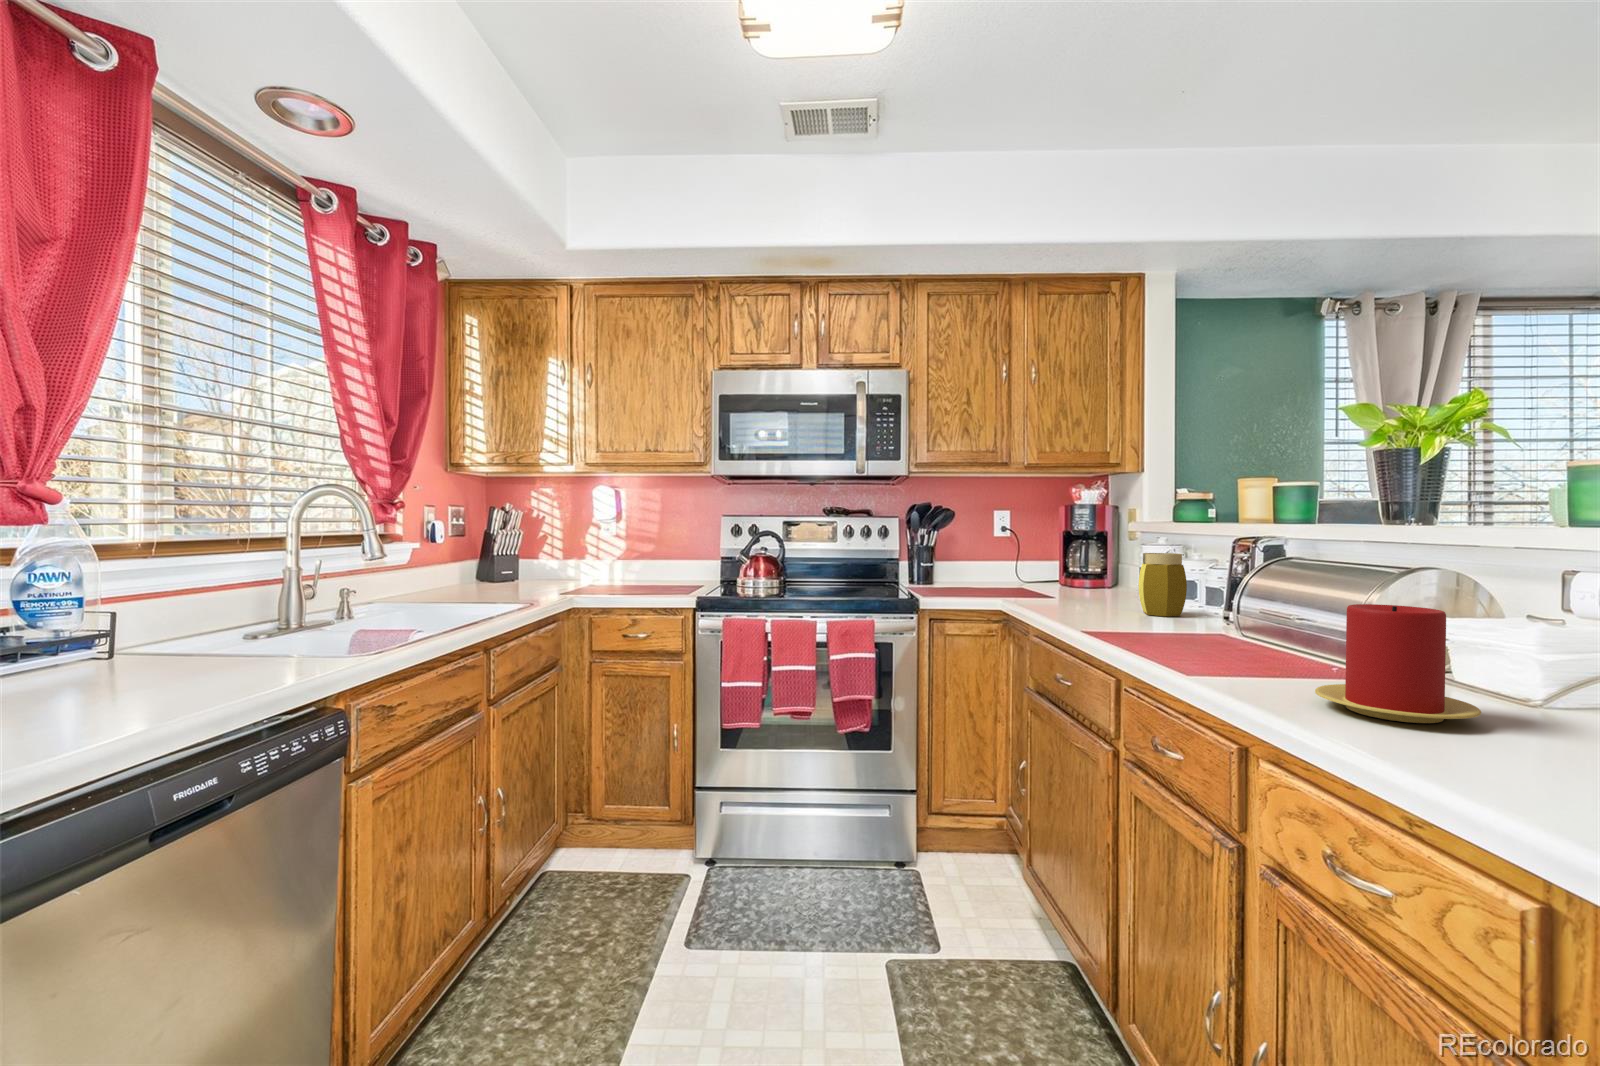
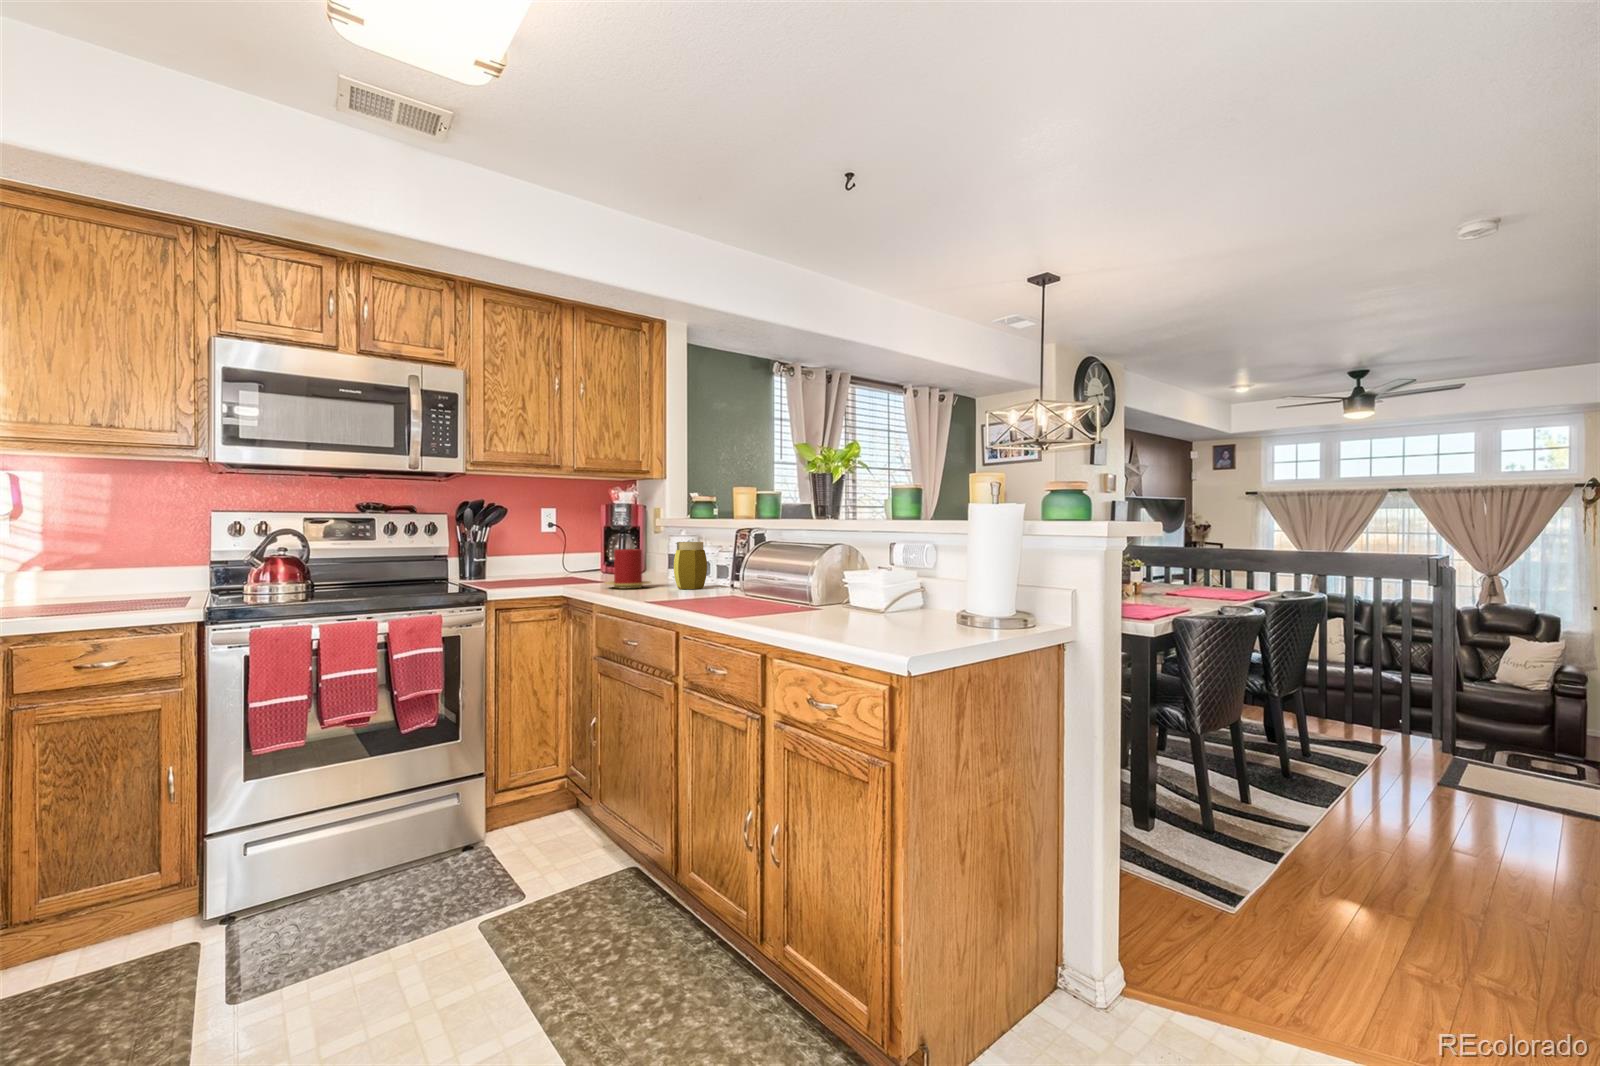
candle: present [1315,604,1481,723] -> present [606,549,650,589]

